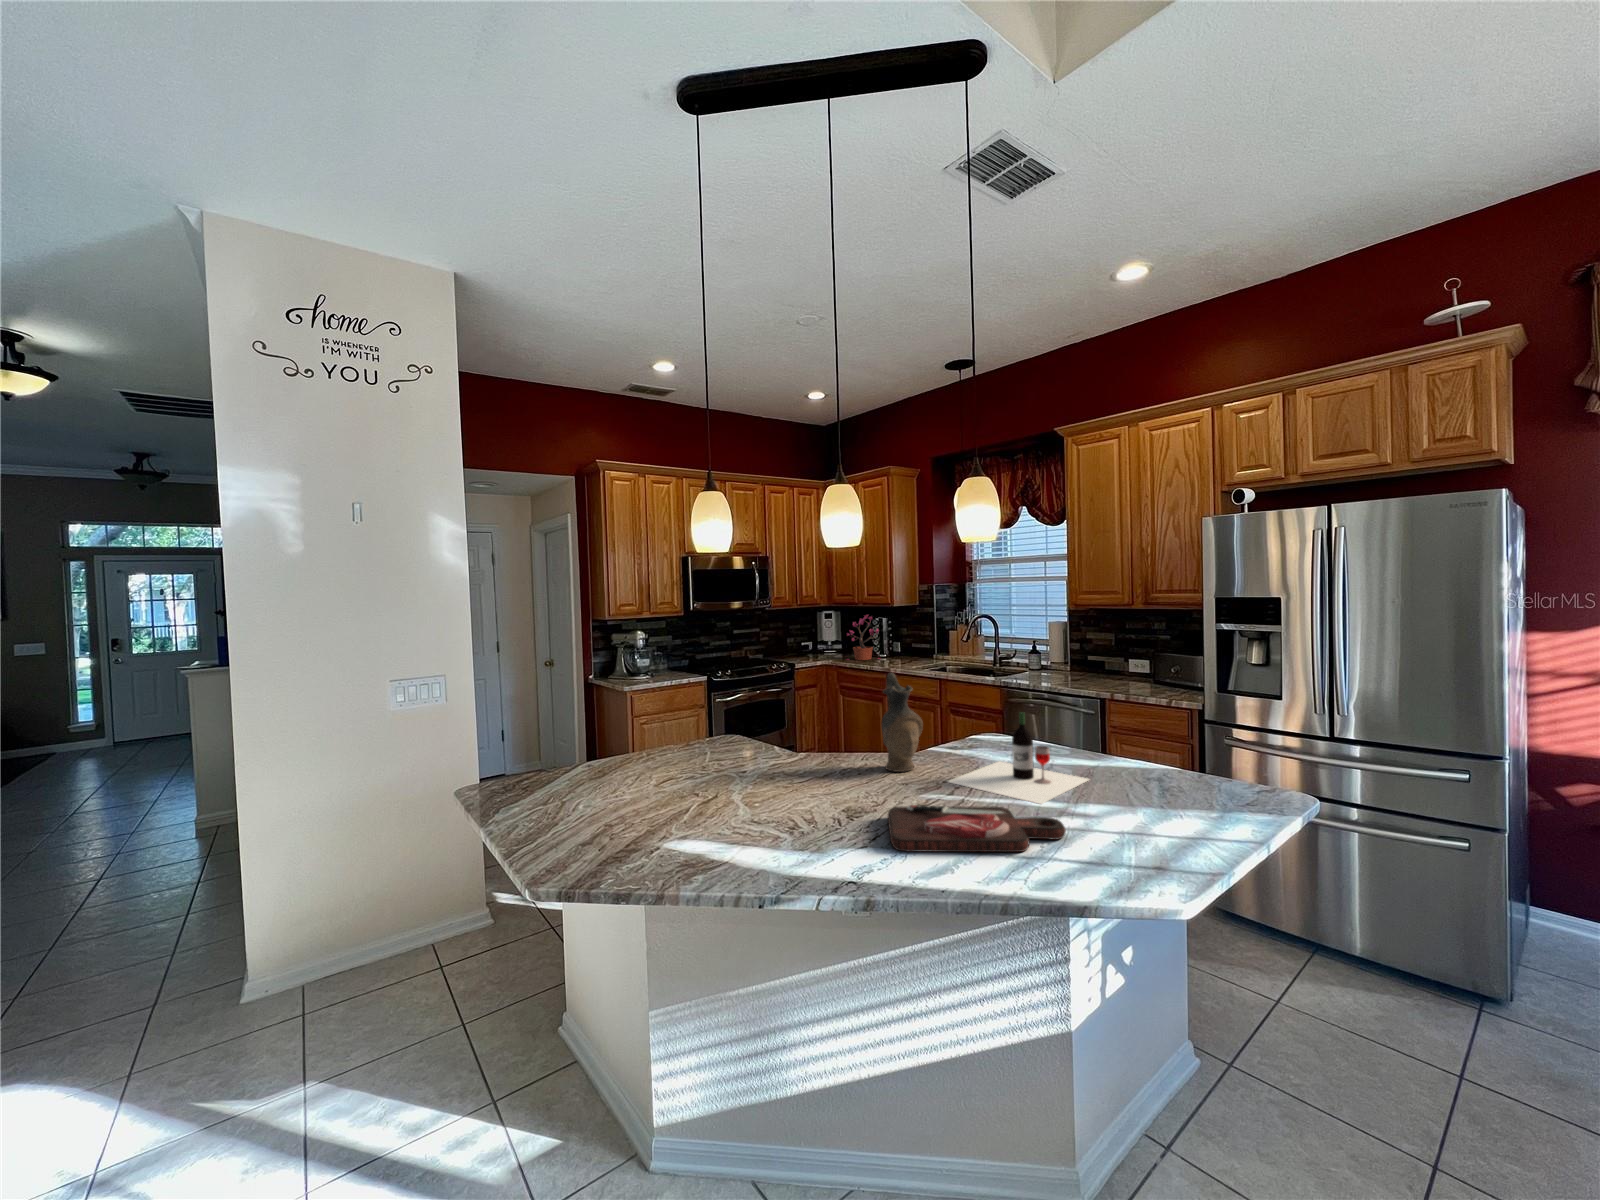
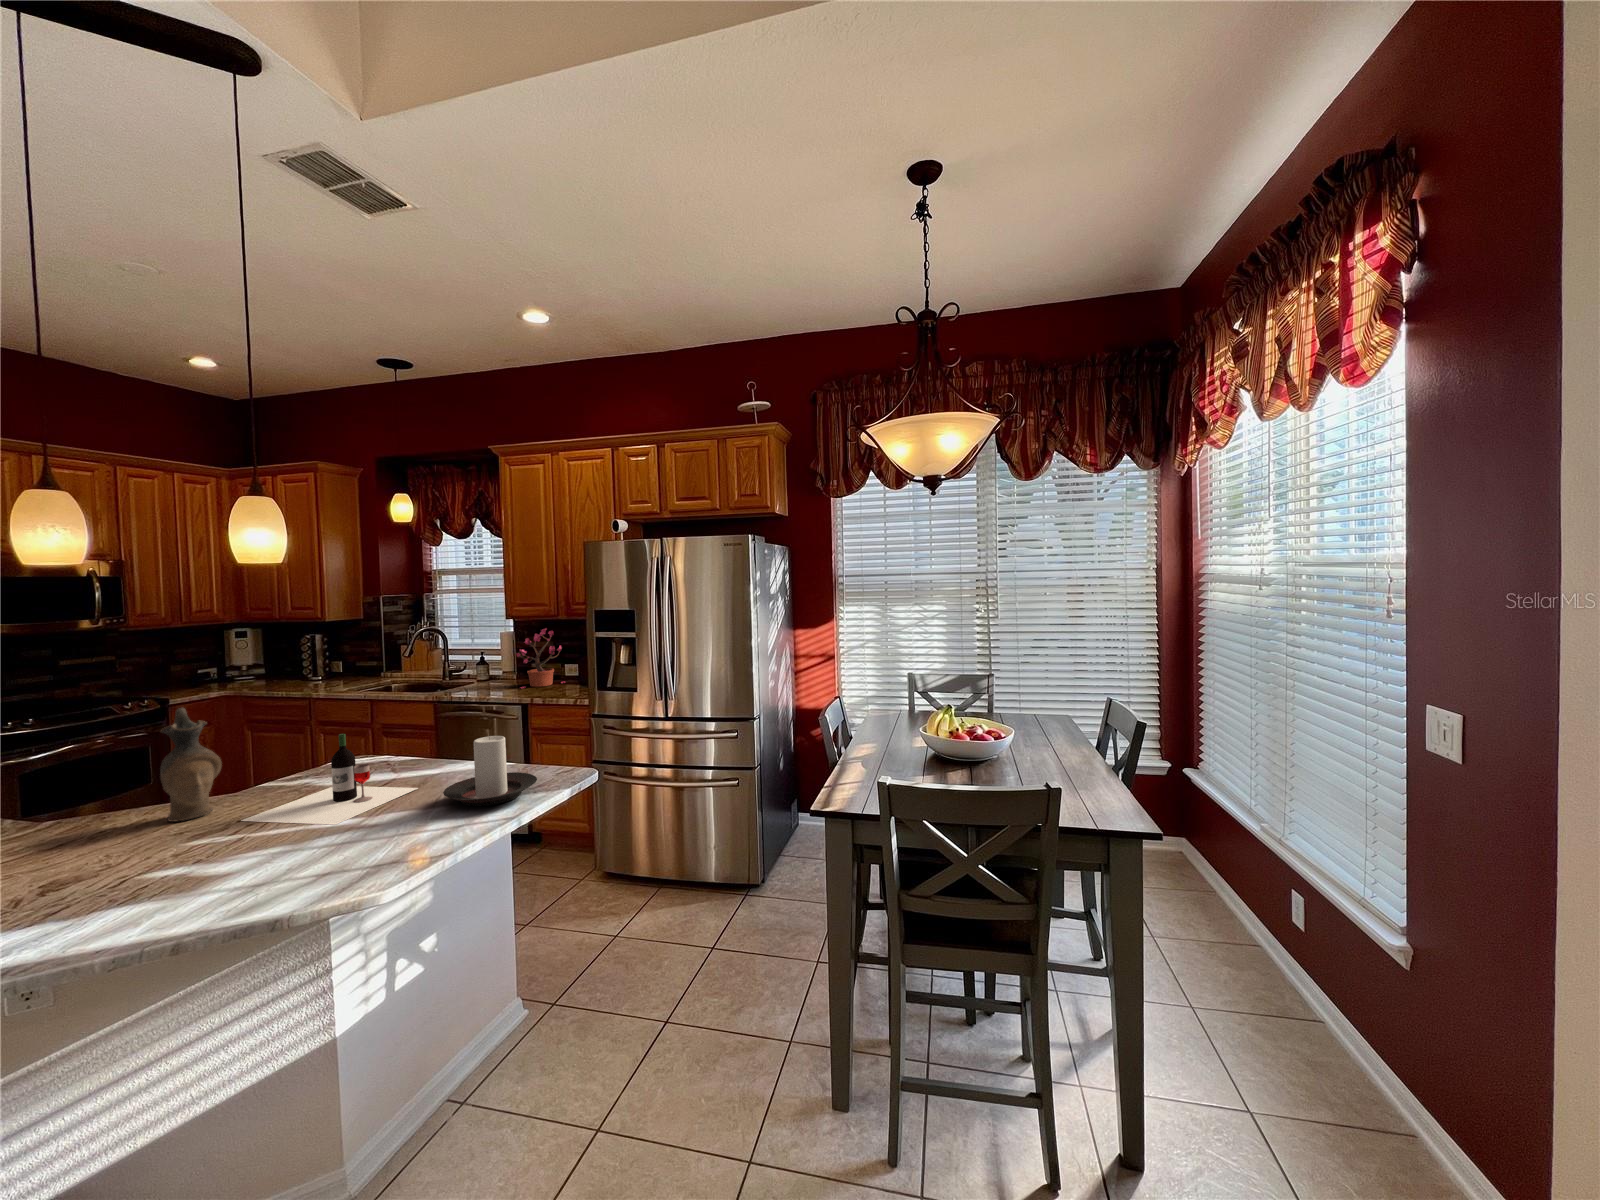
potted plant: present [846,615,881,660] -> present [516,628,565,689]
candle holder: none [1140,734,1255,817] -> present [443,735,537,806]
cutting board: present [888,805,1066,852] -> none [66,838,326,920]

